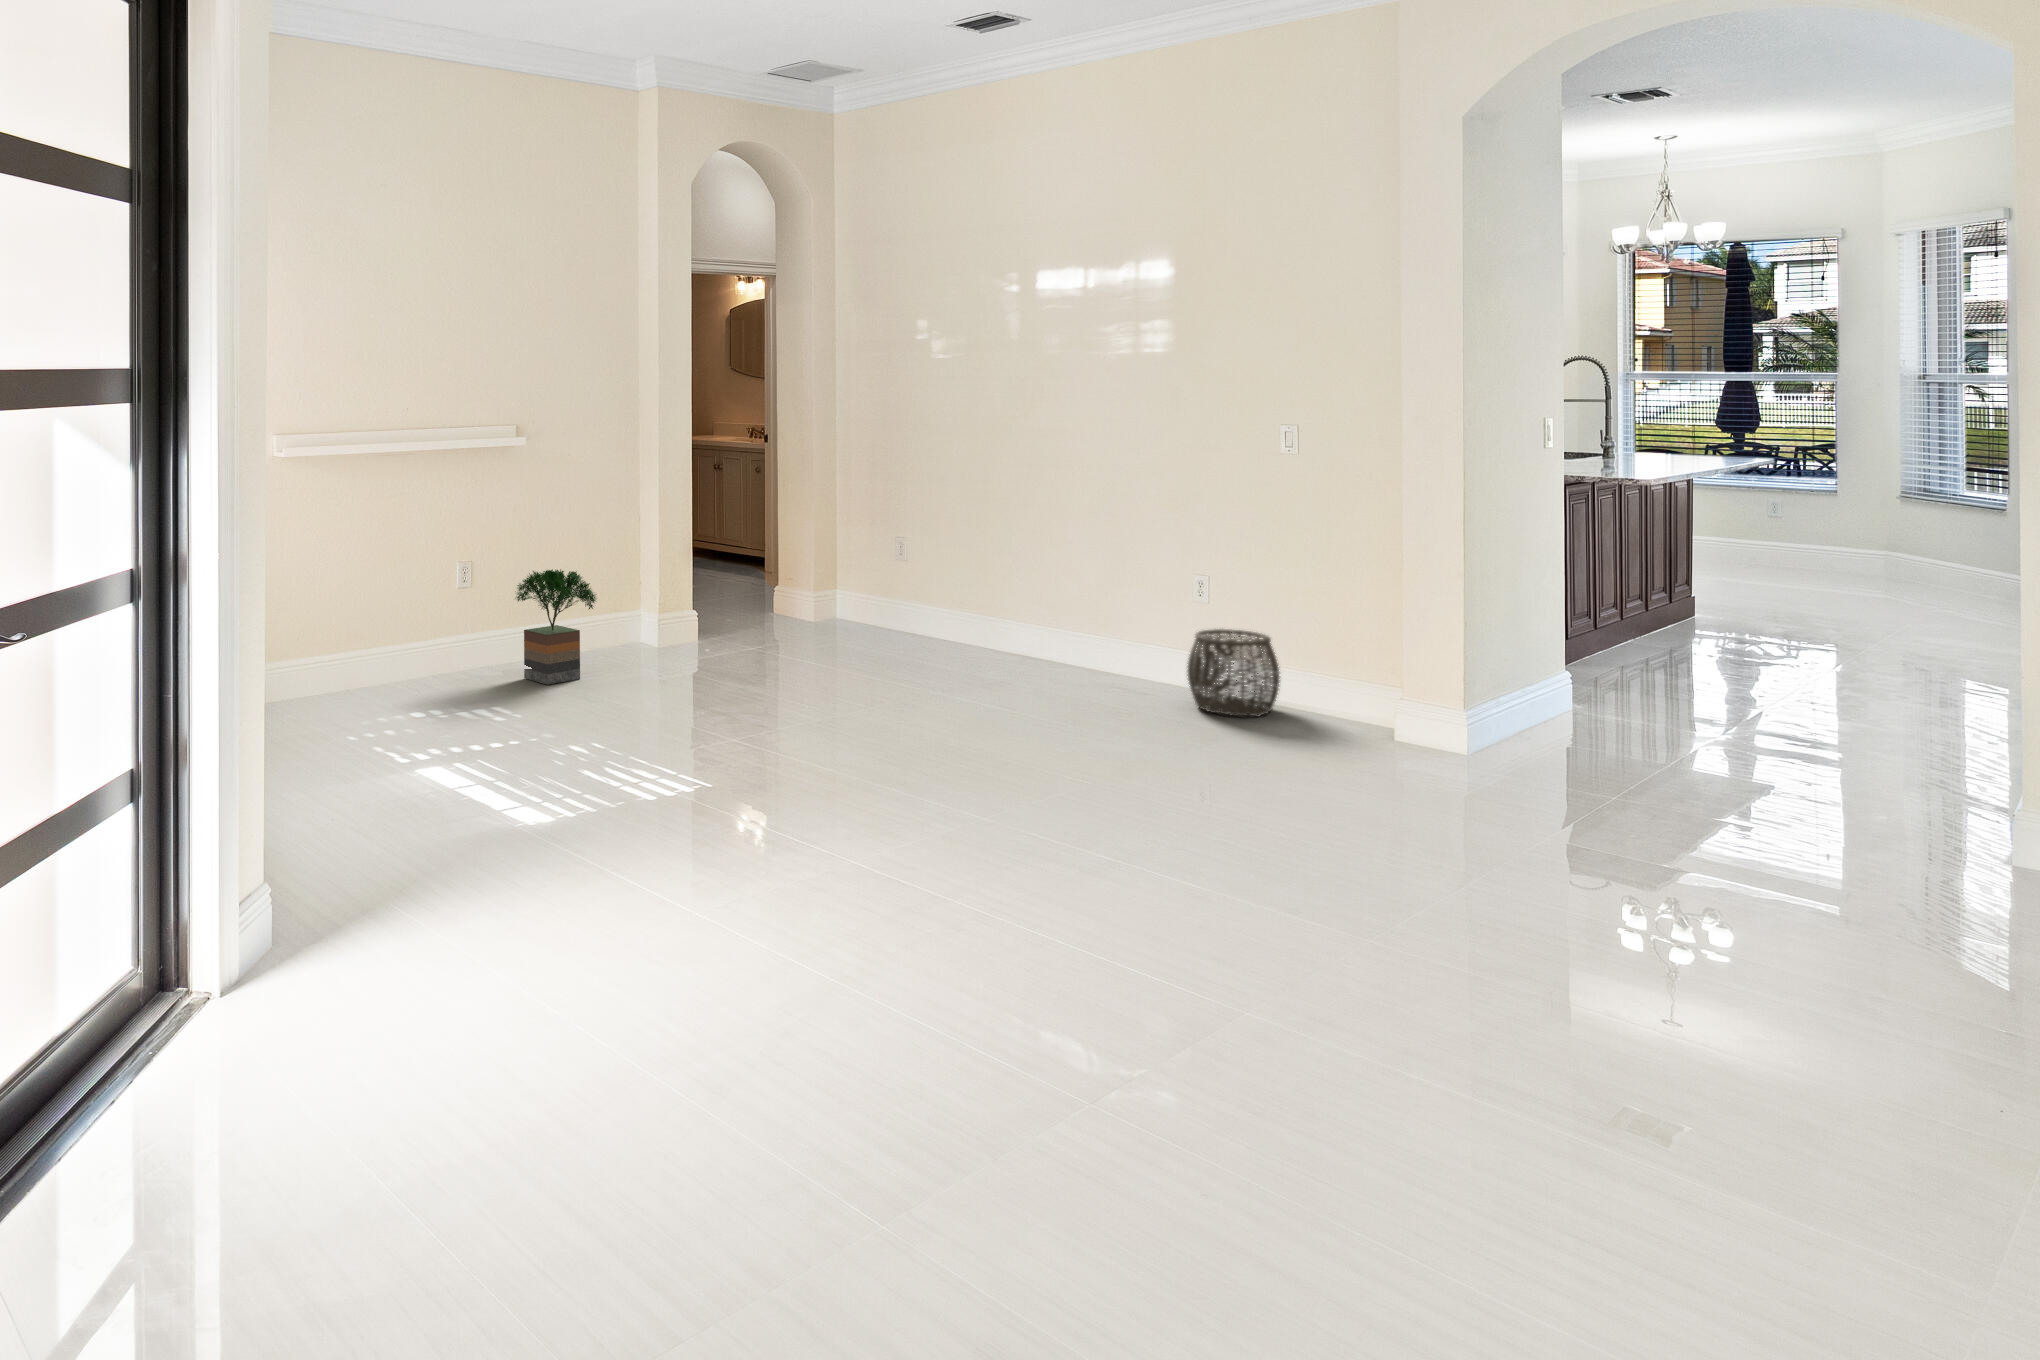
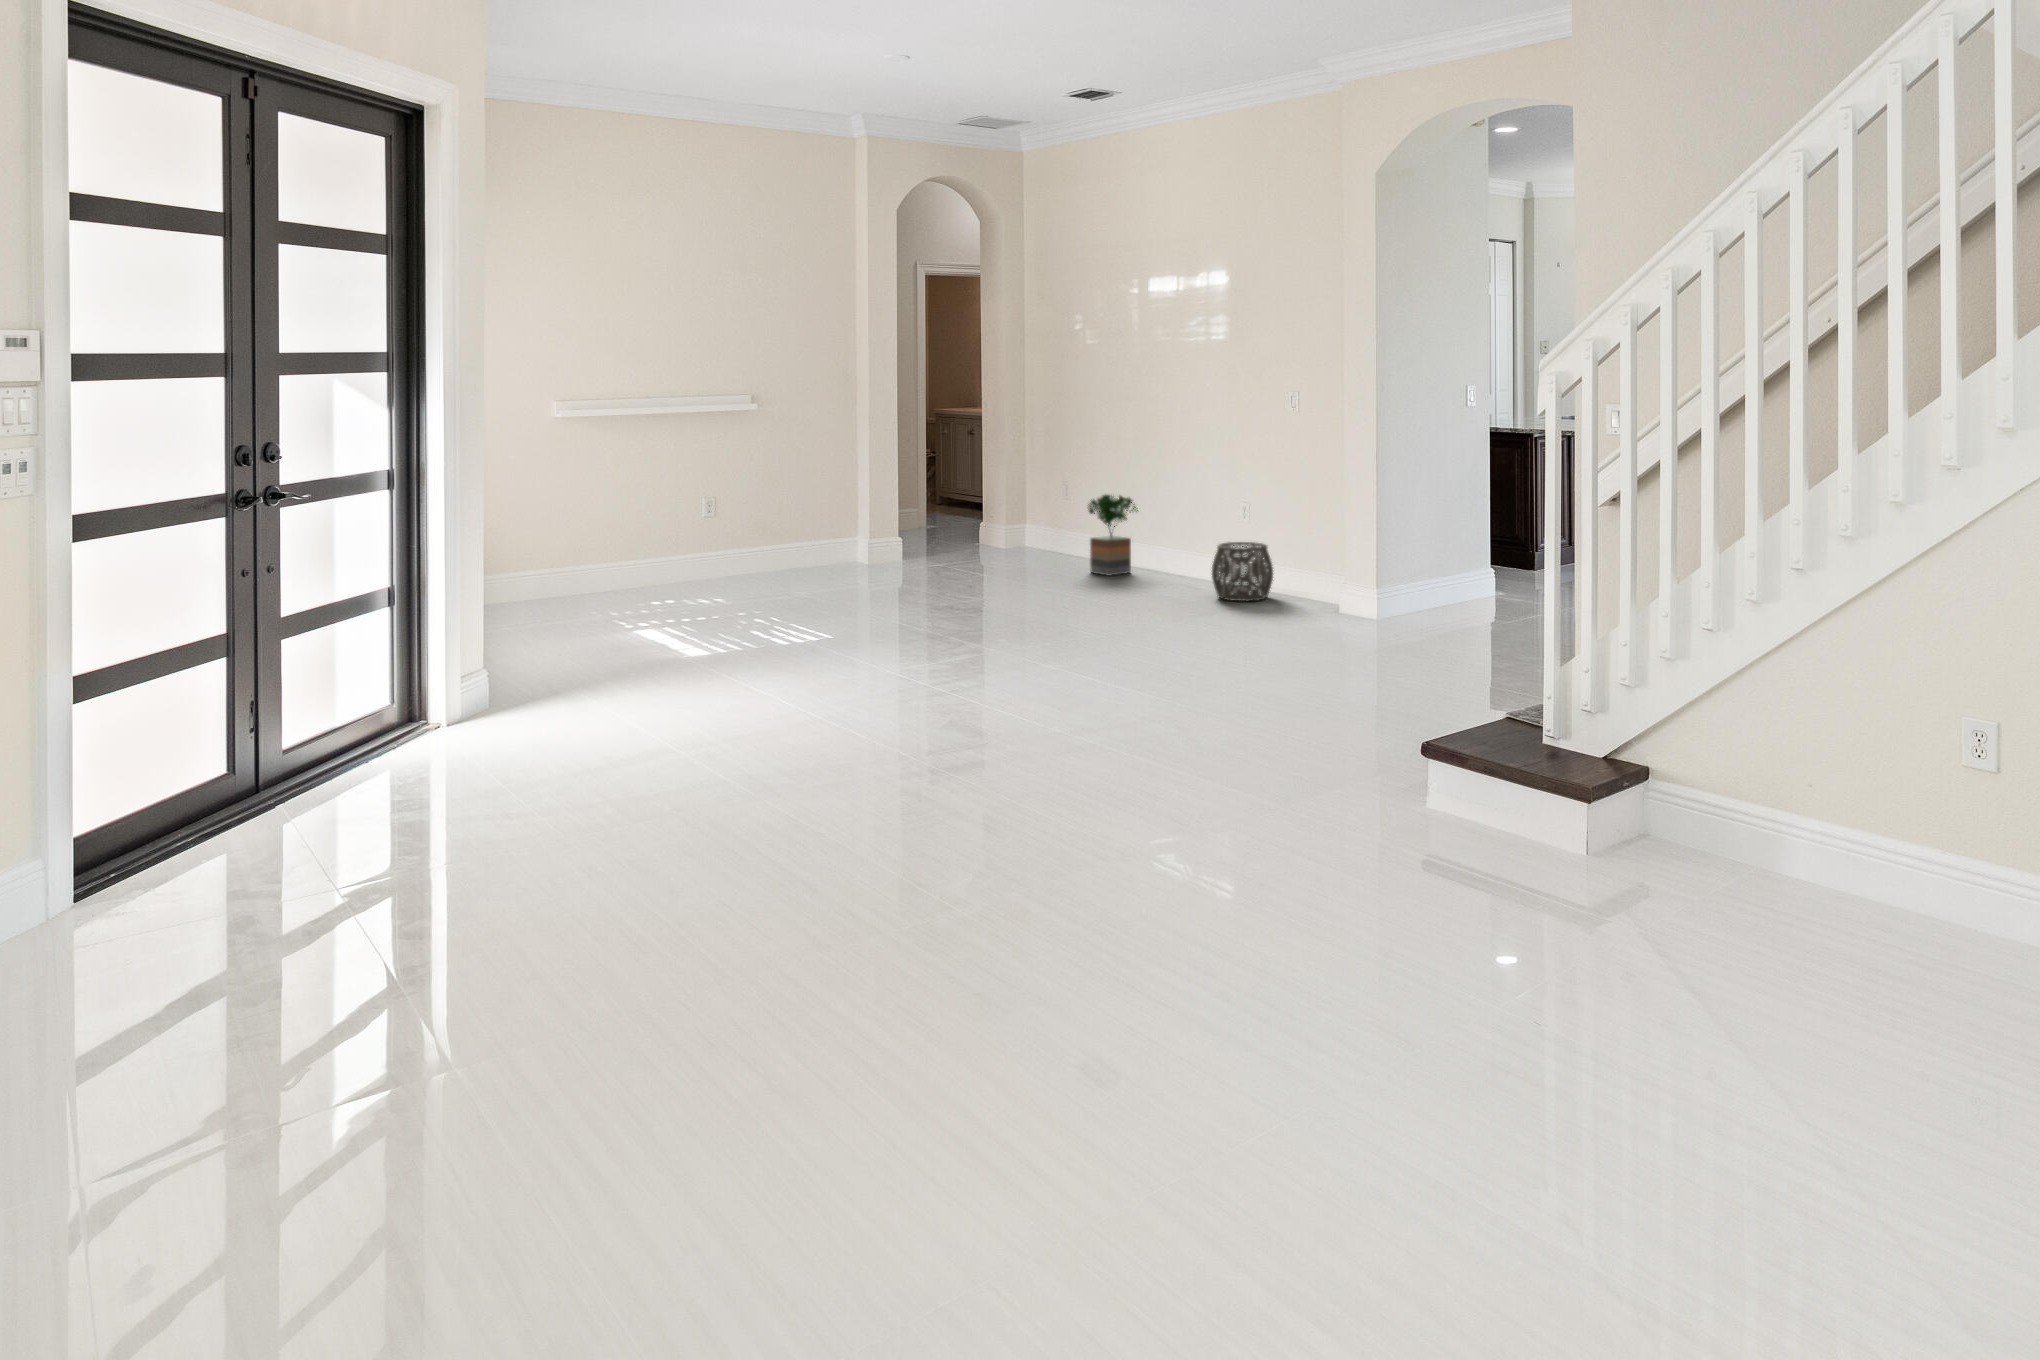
potted tree: present [515,569,596,685] -> present [1088,495,1138,576]

